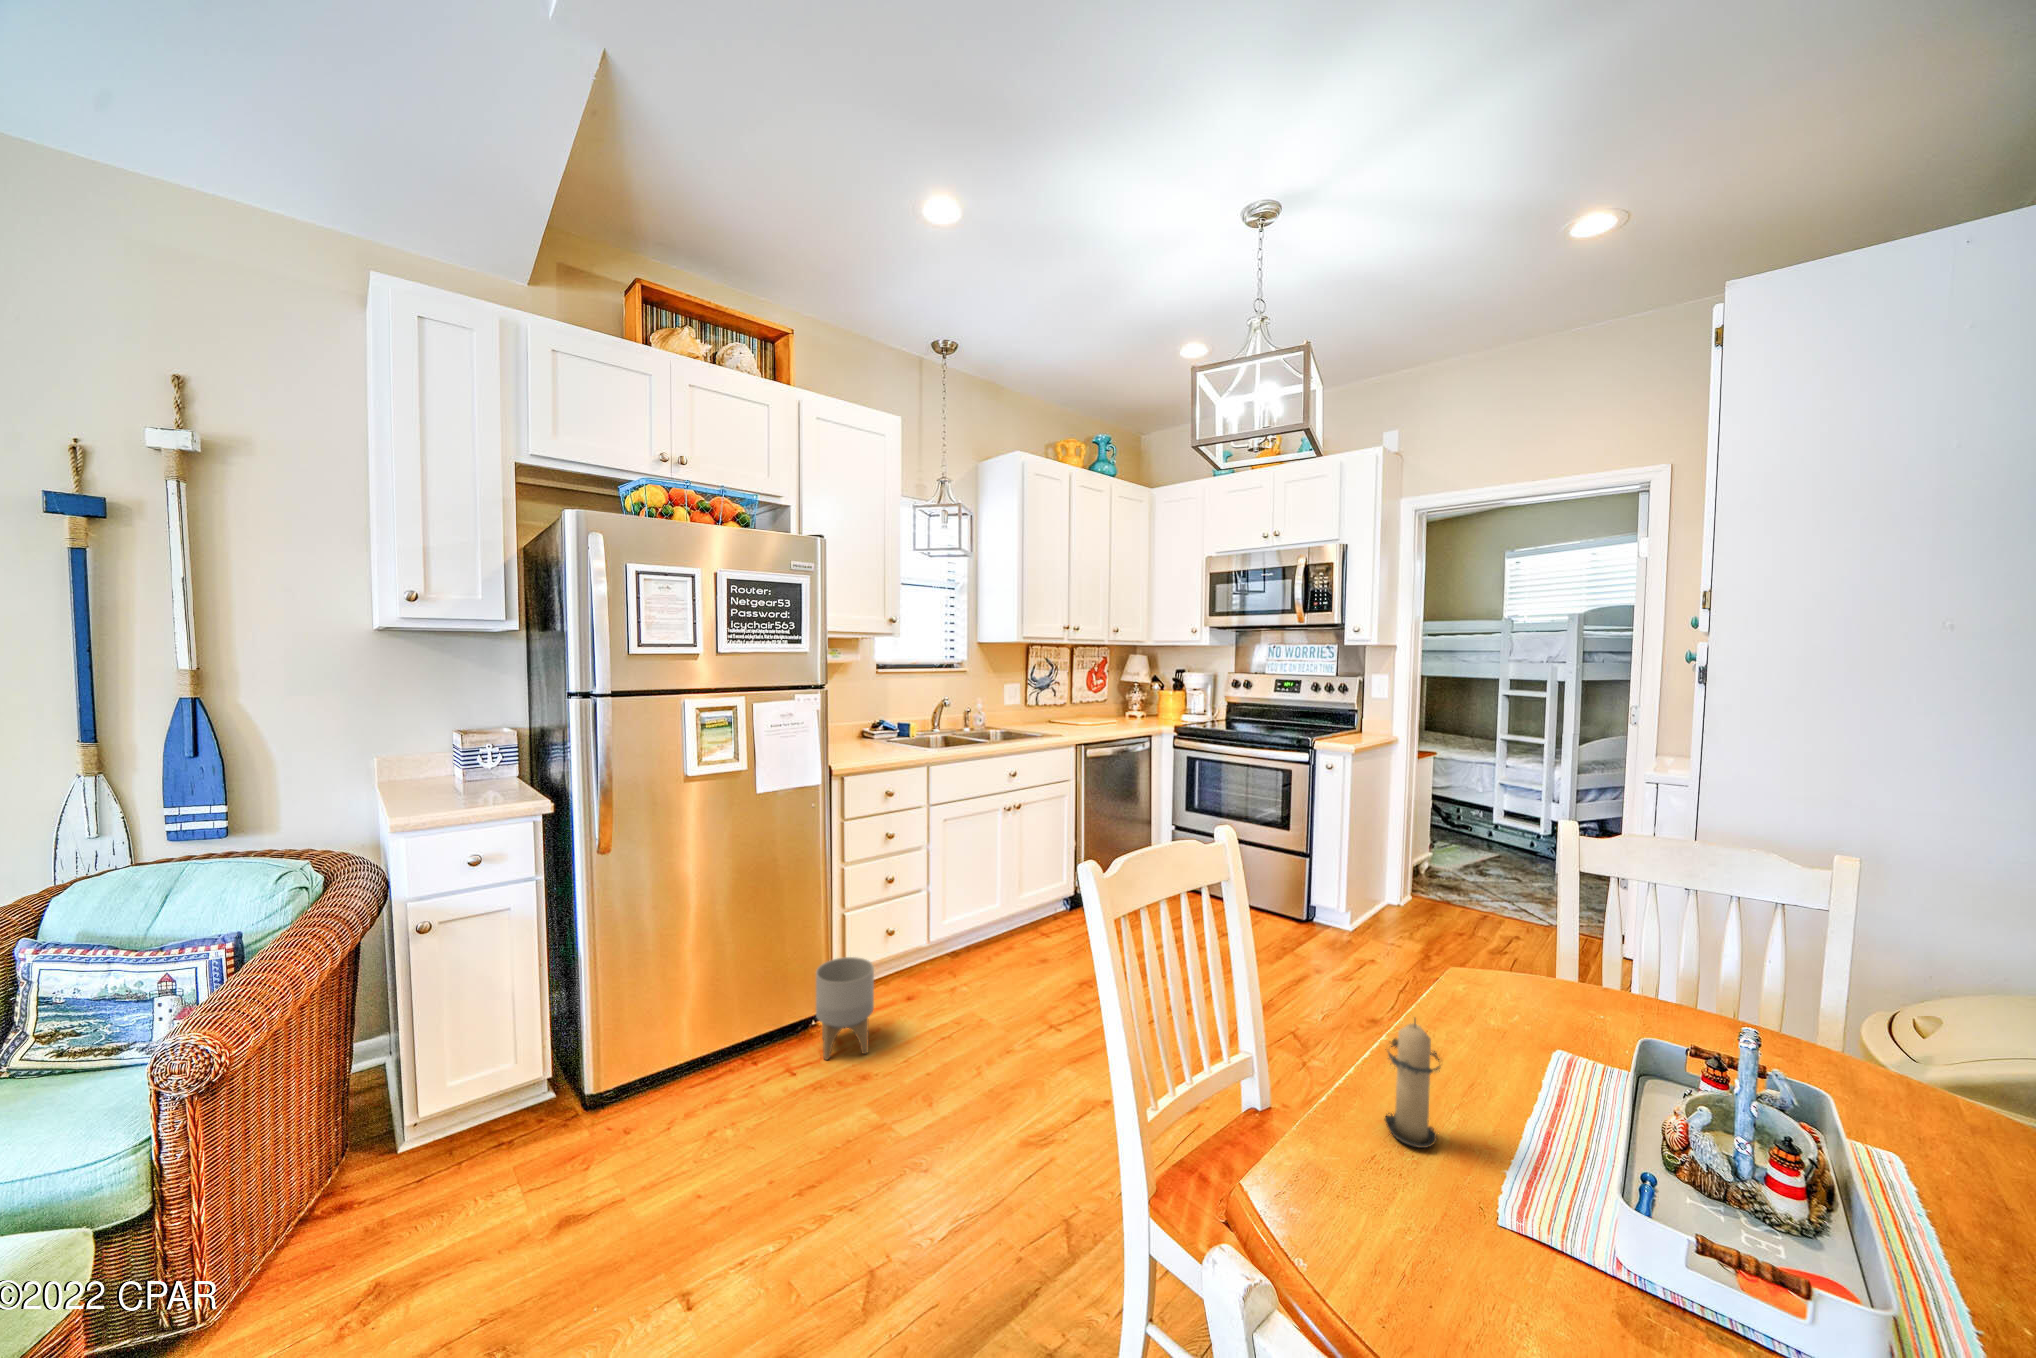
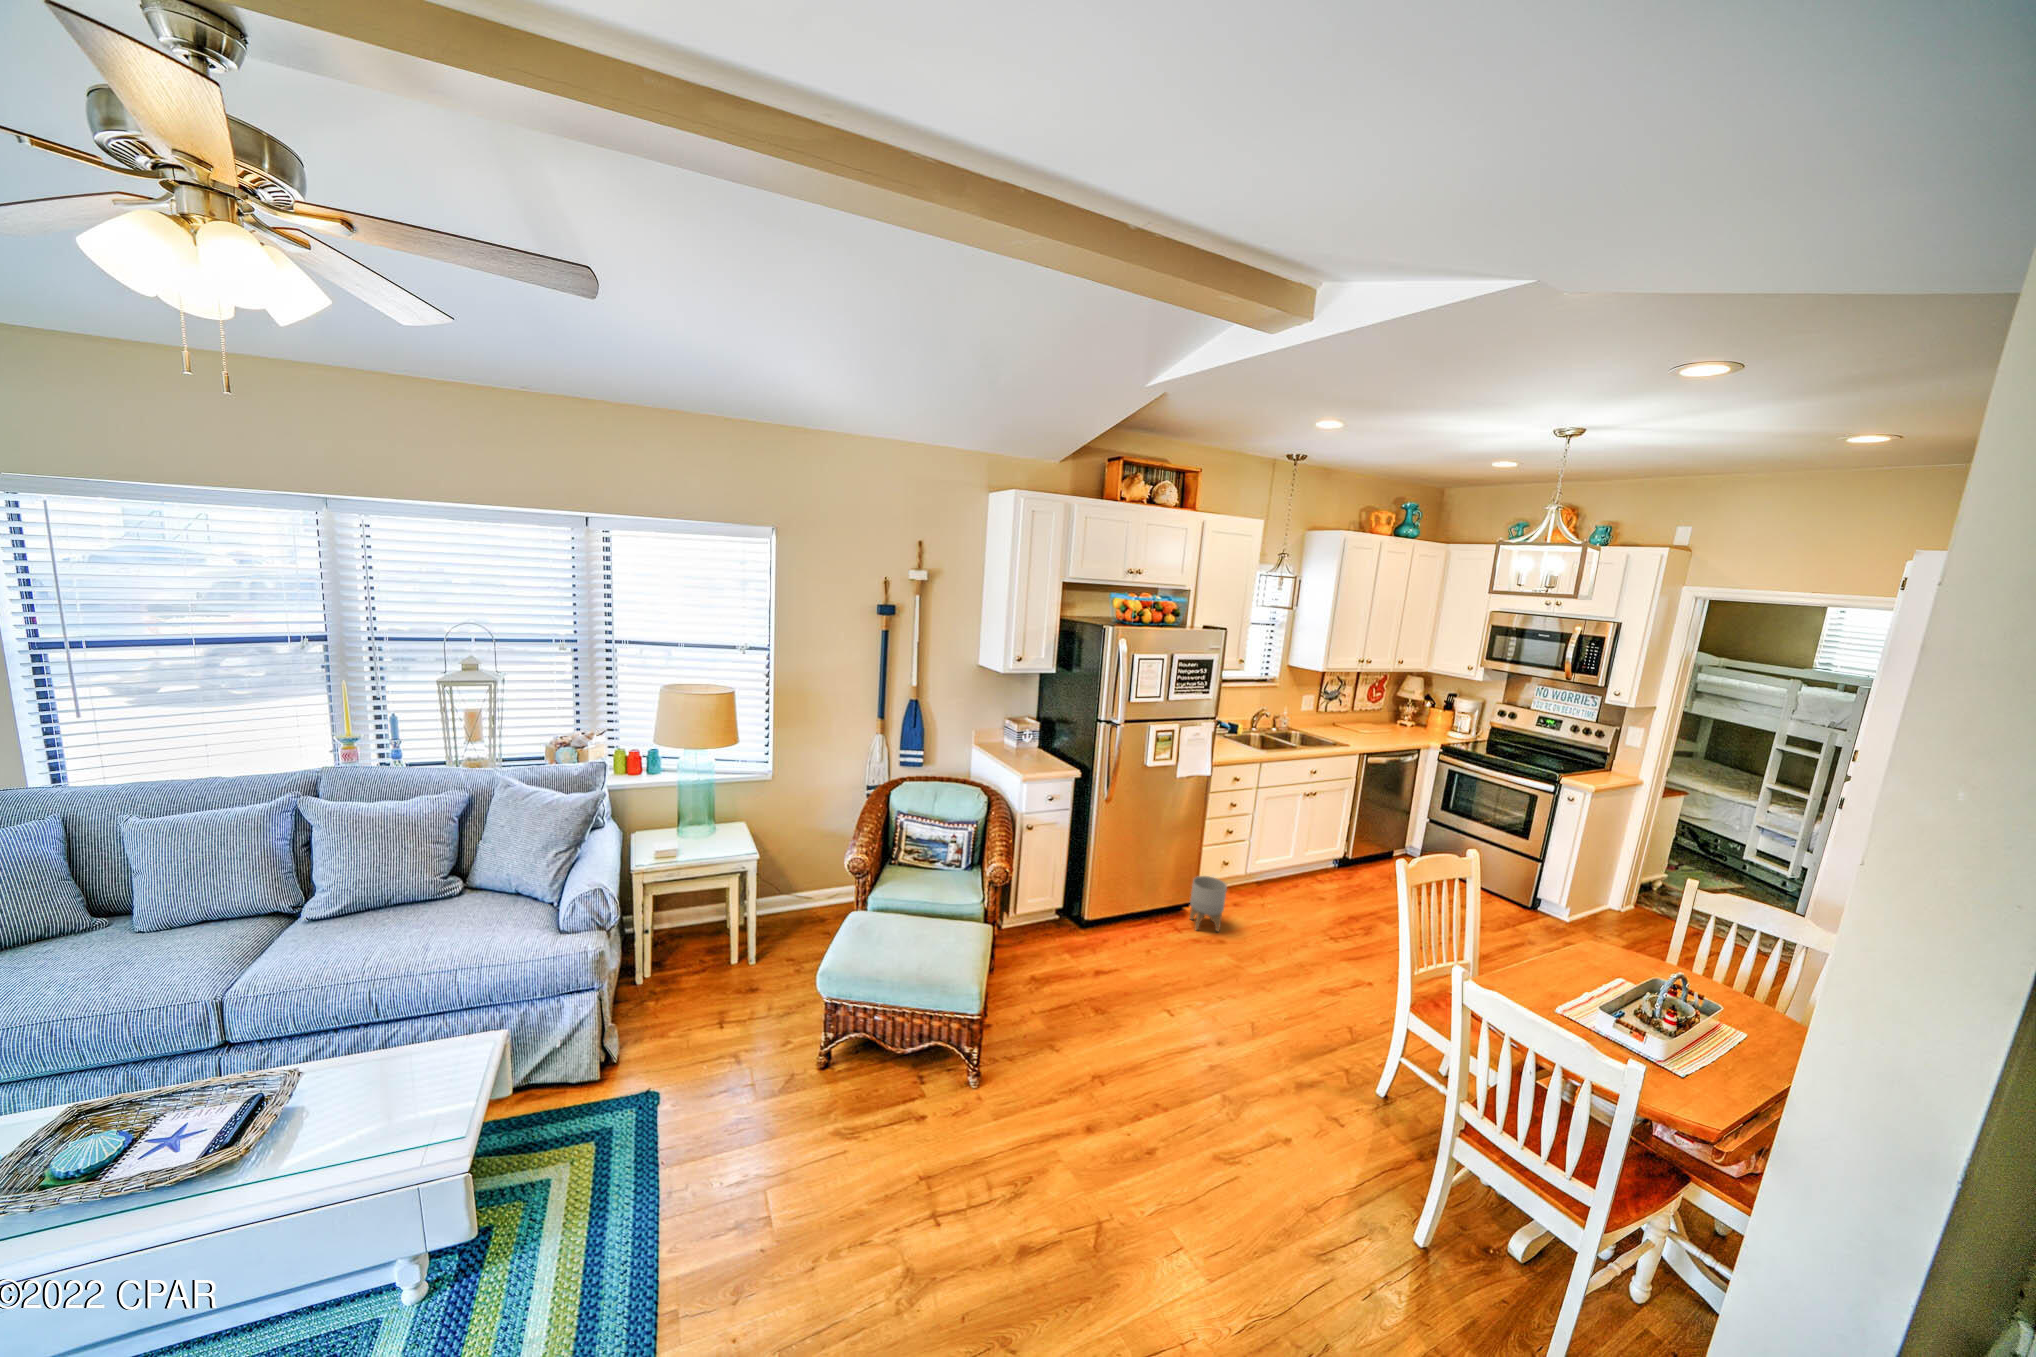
candle: present [1385,1019,1440,1148] -> none [1522,950,1553,995]

